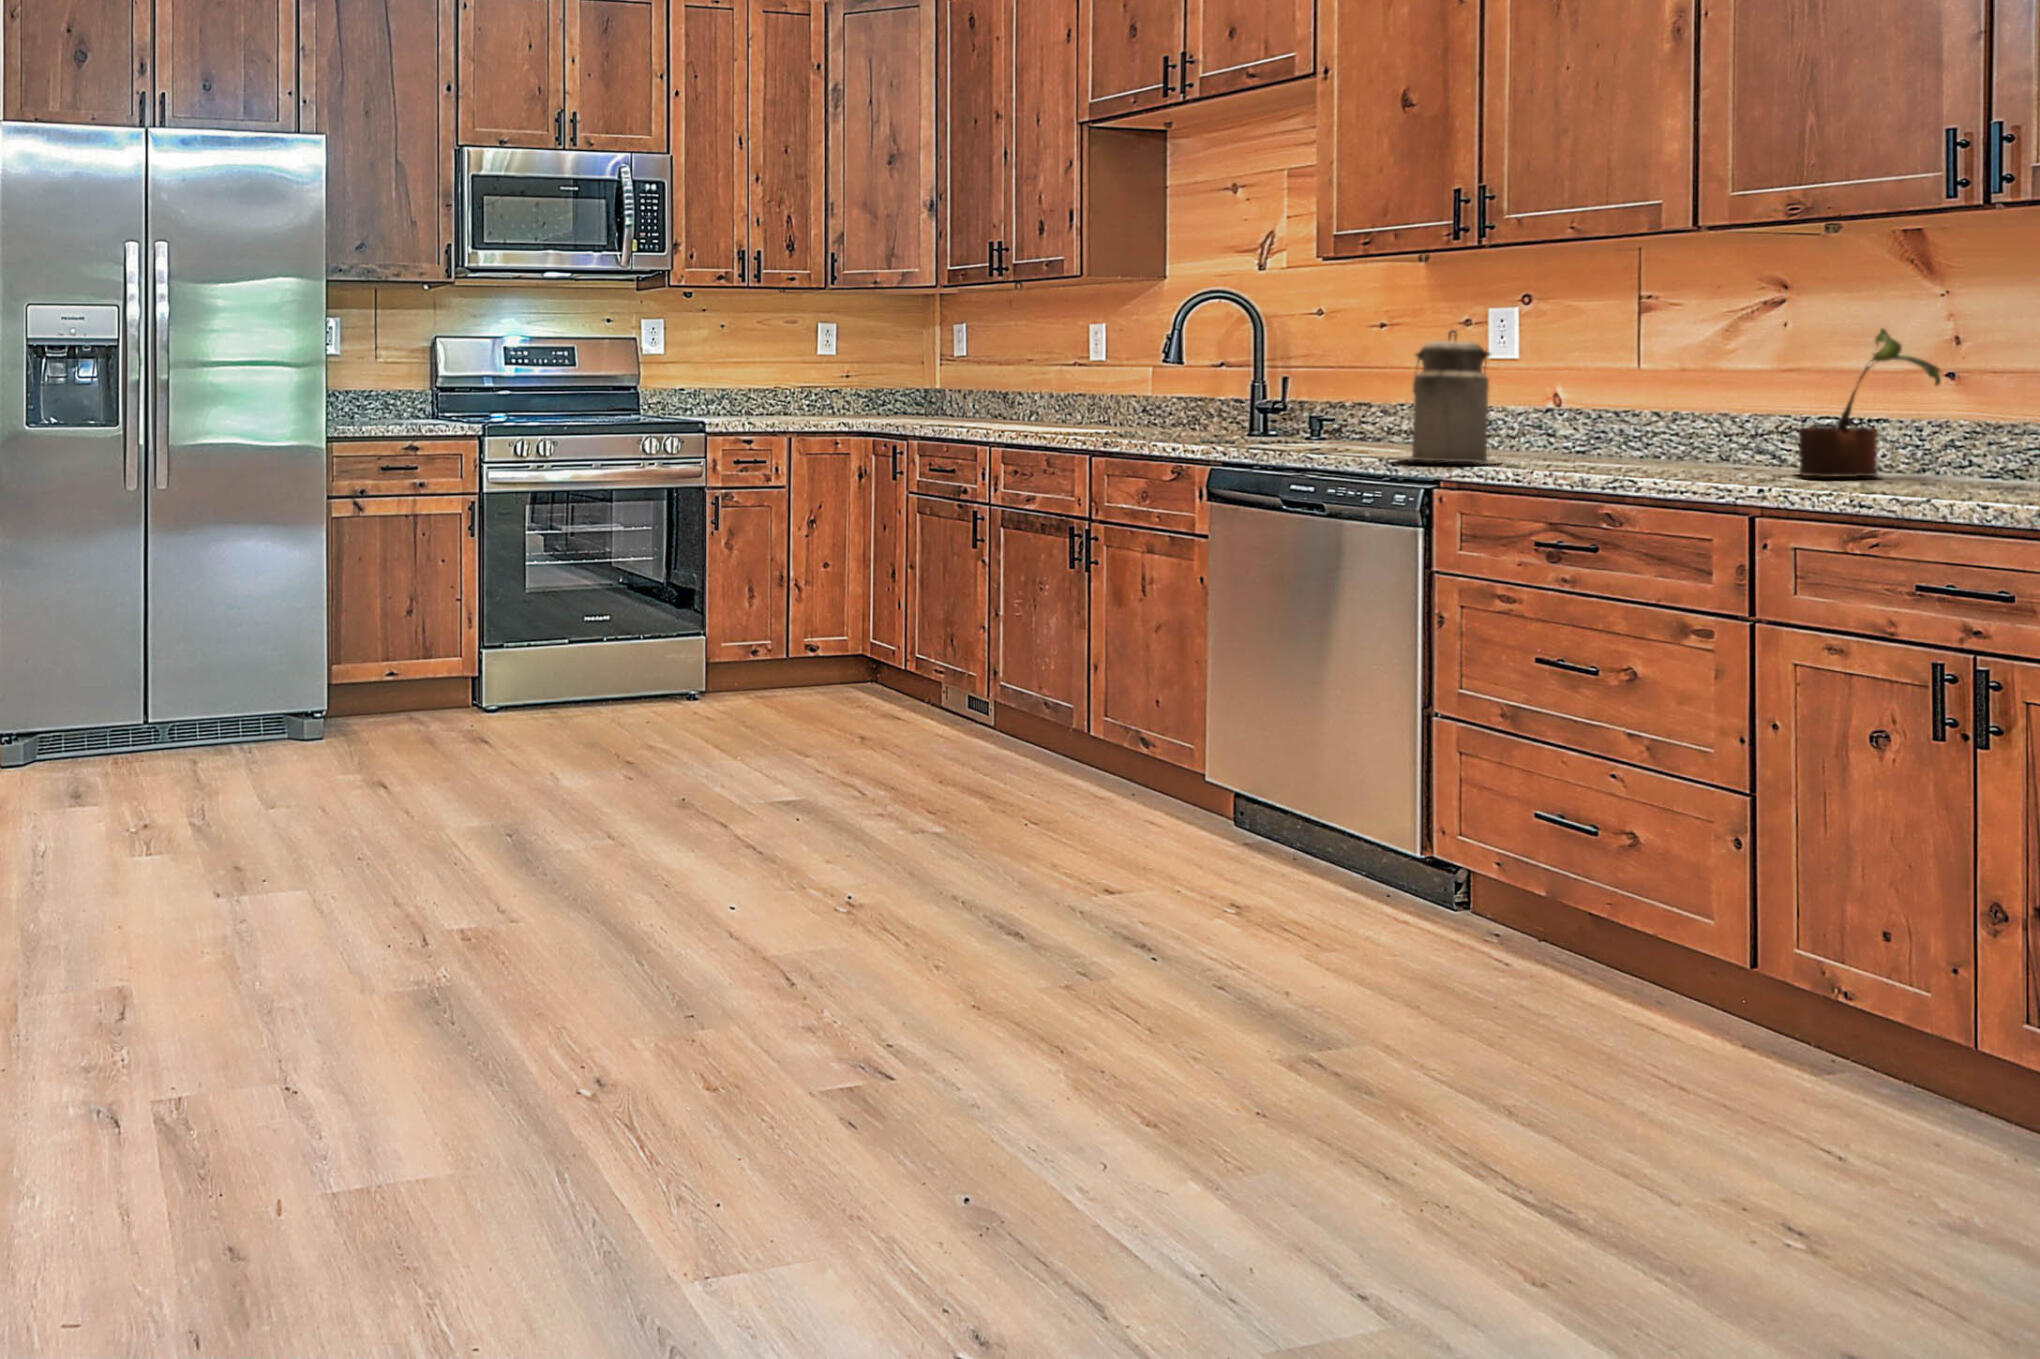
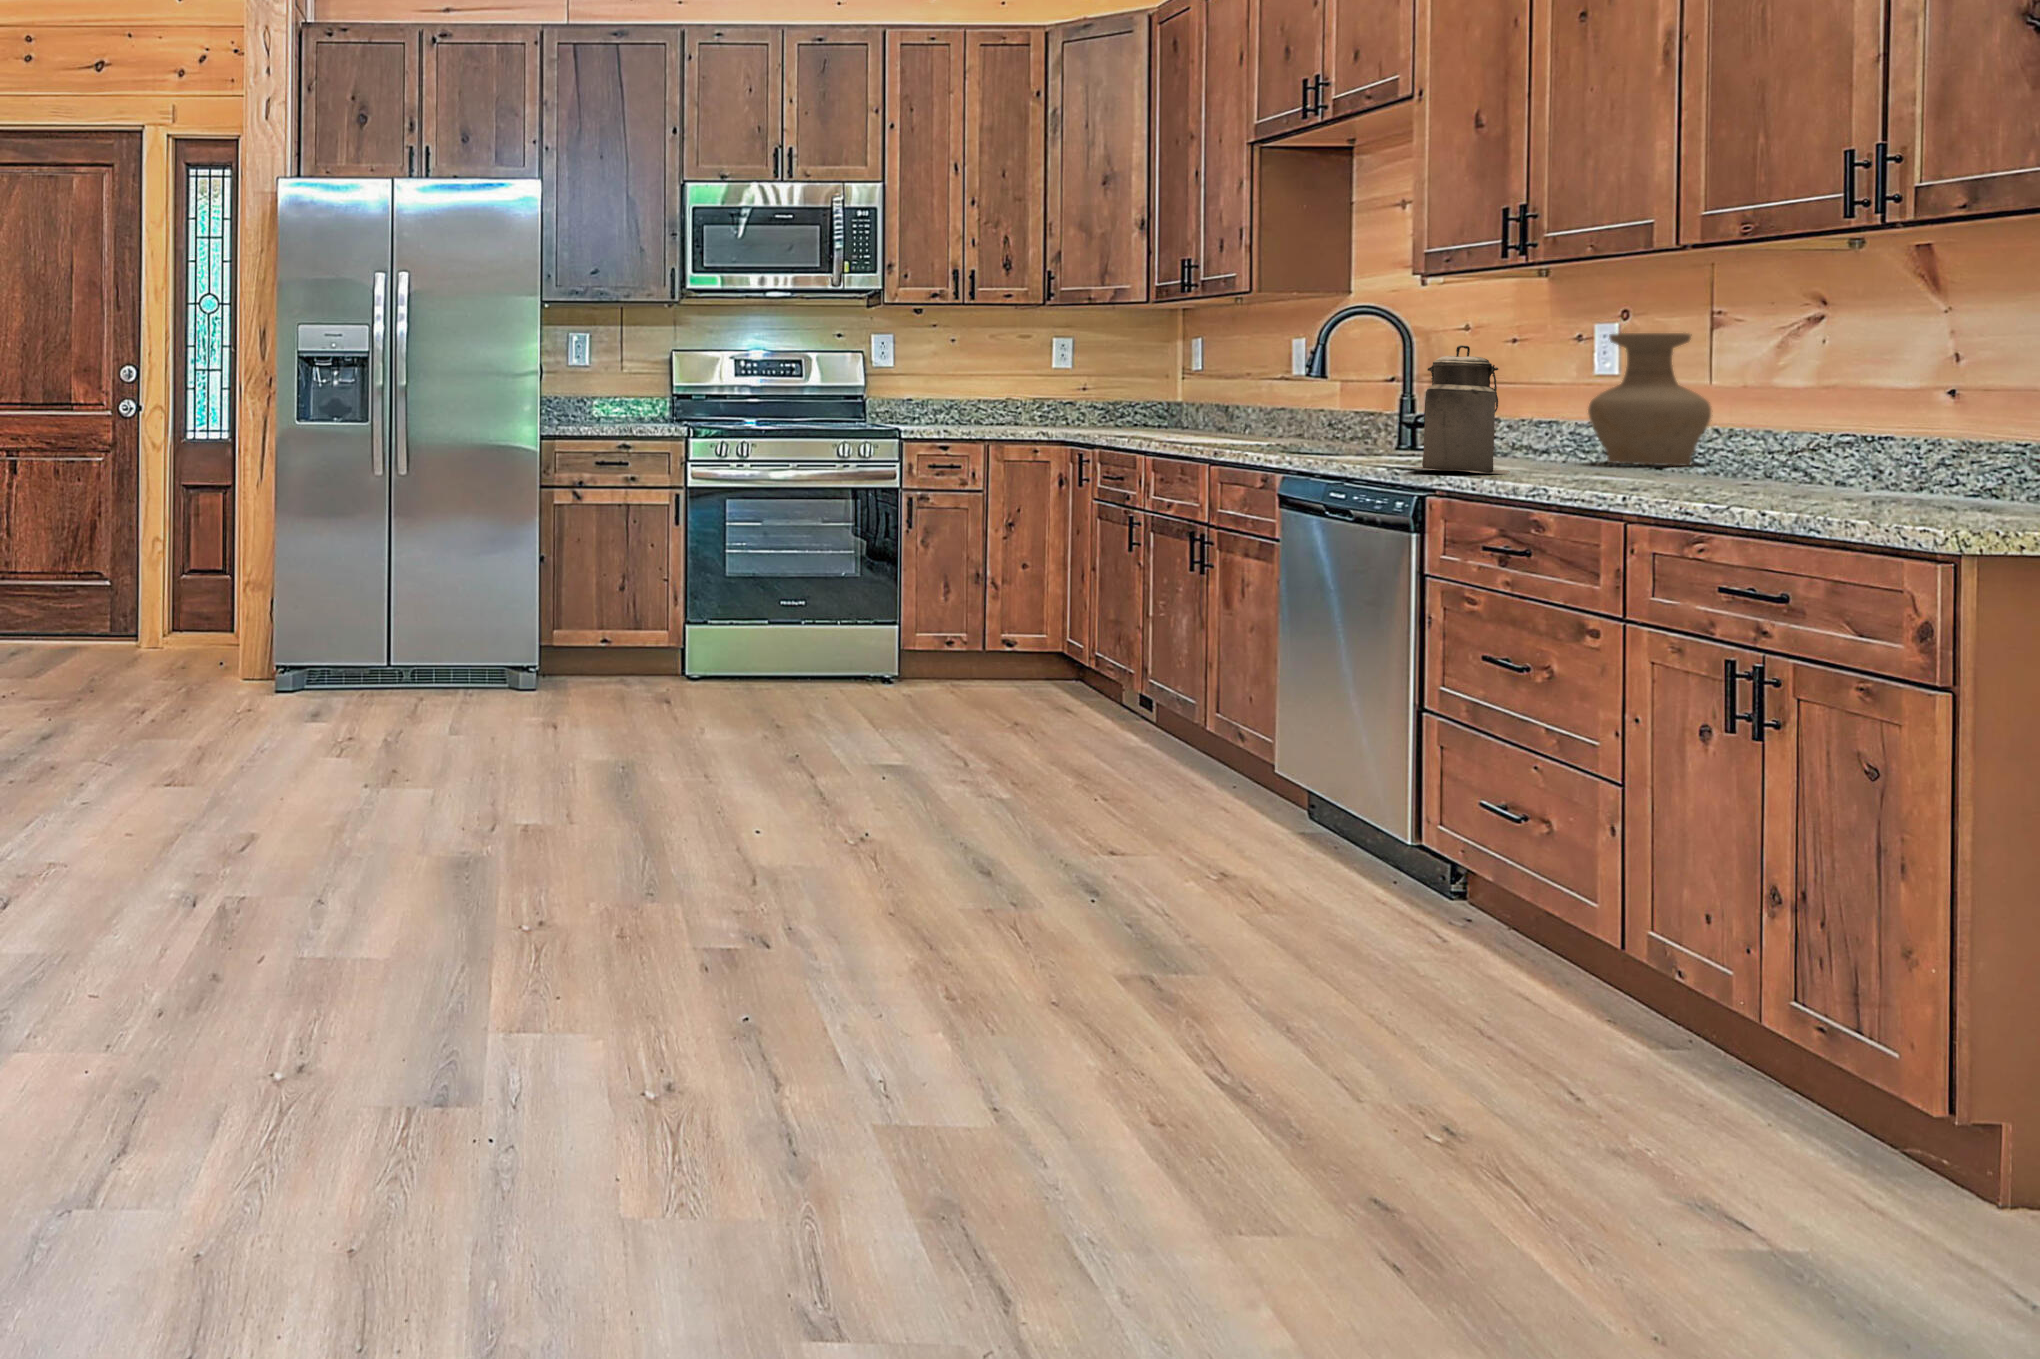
vase: none [1526,316,1651,450] -> present [1588,333,1711,466]
potted plant: present [1797,329,1941,477] -> none [1715,344,1864,487]

